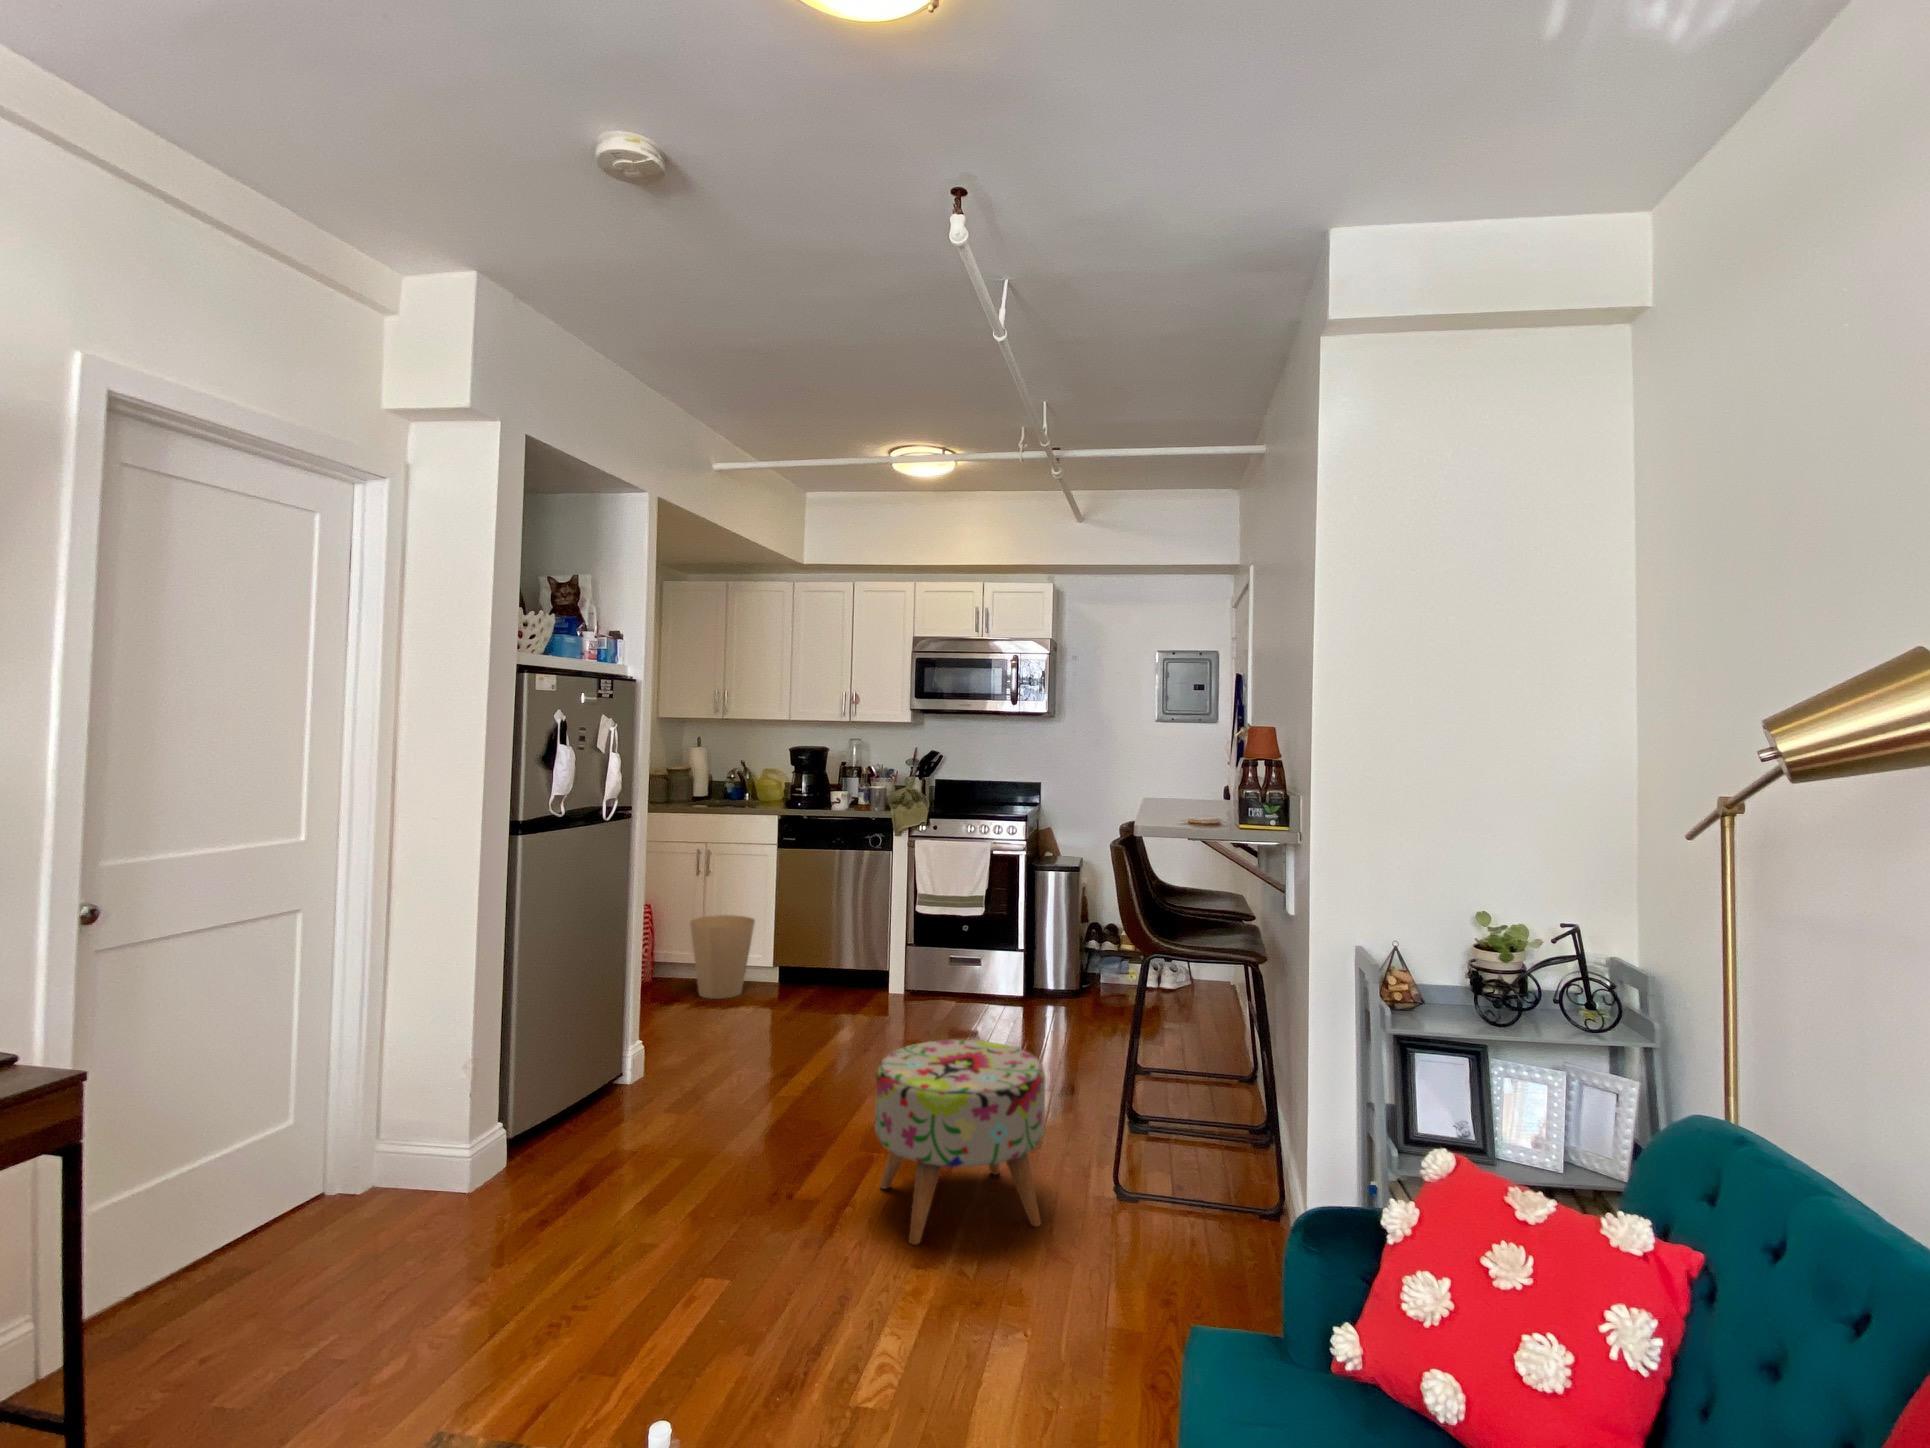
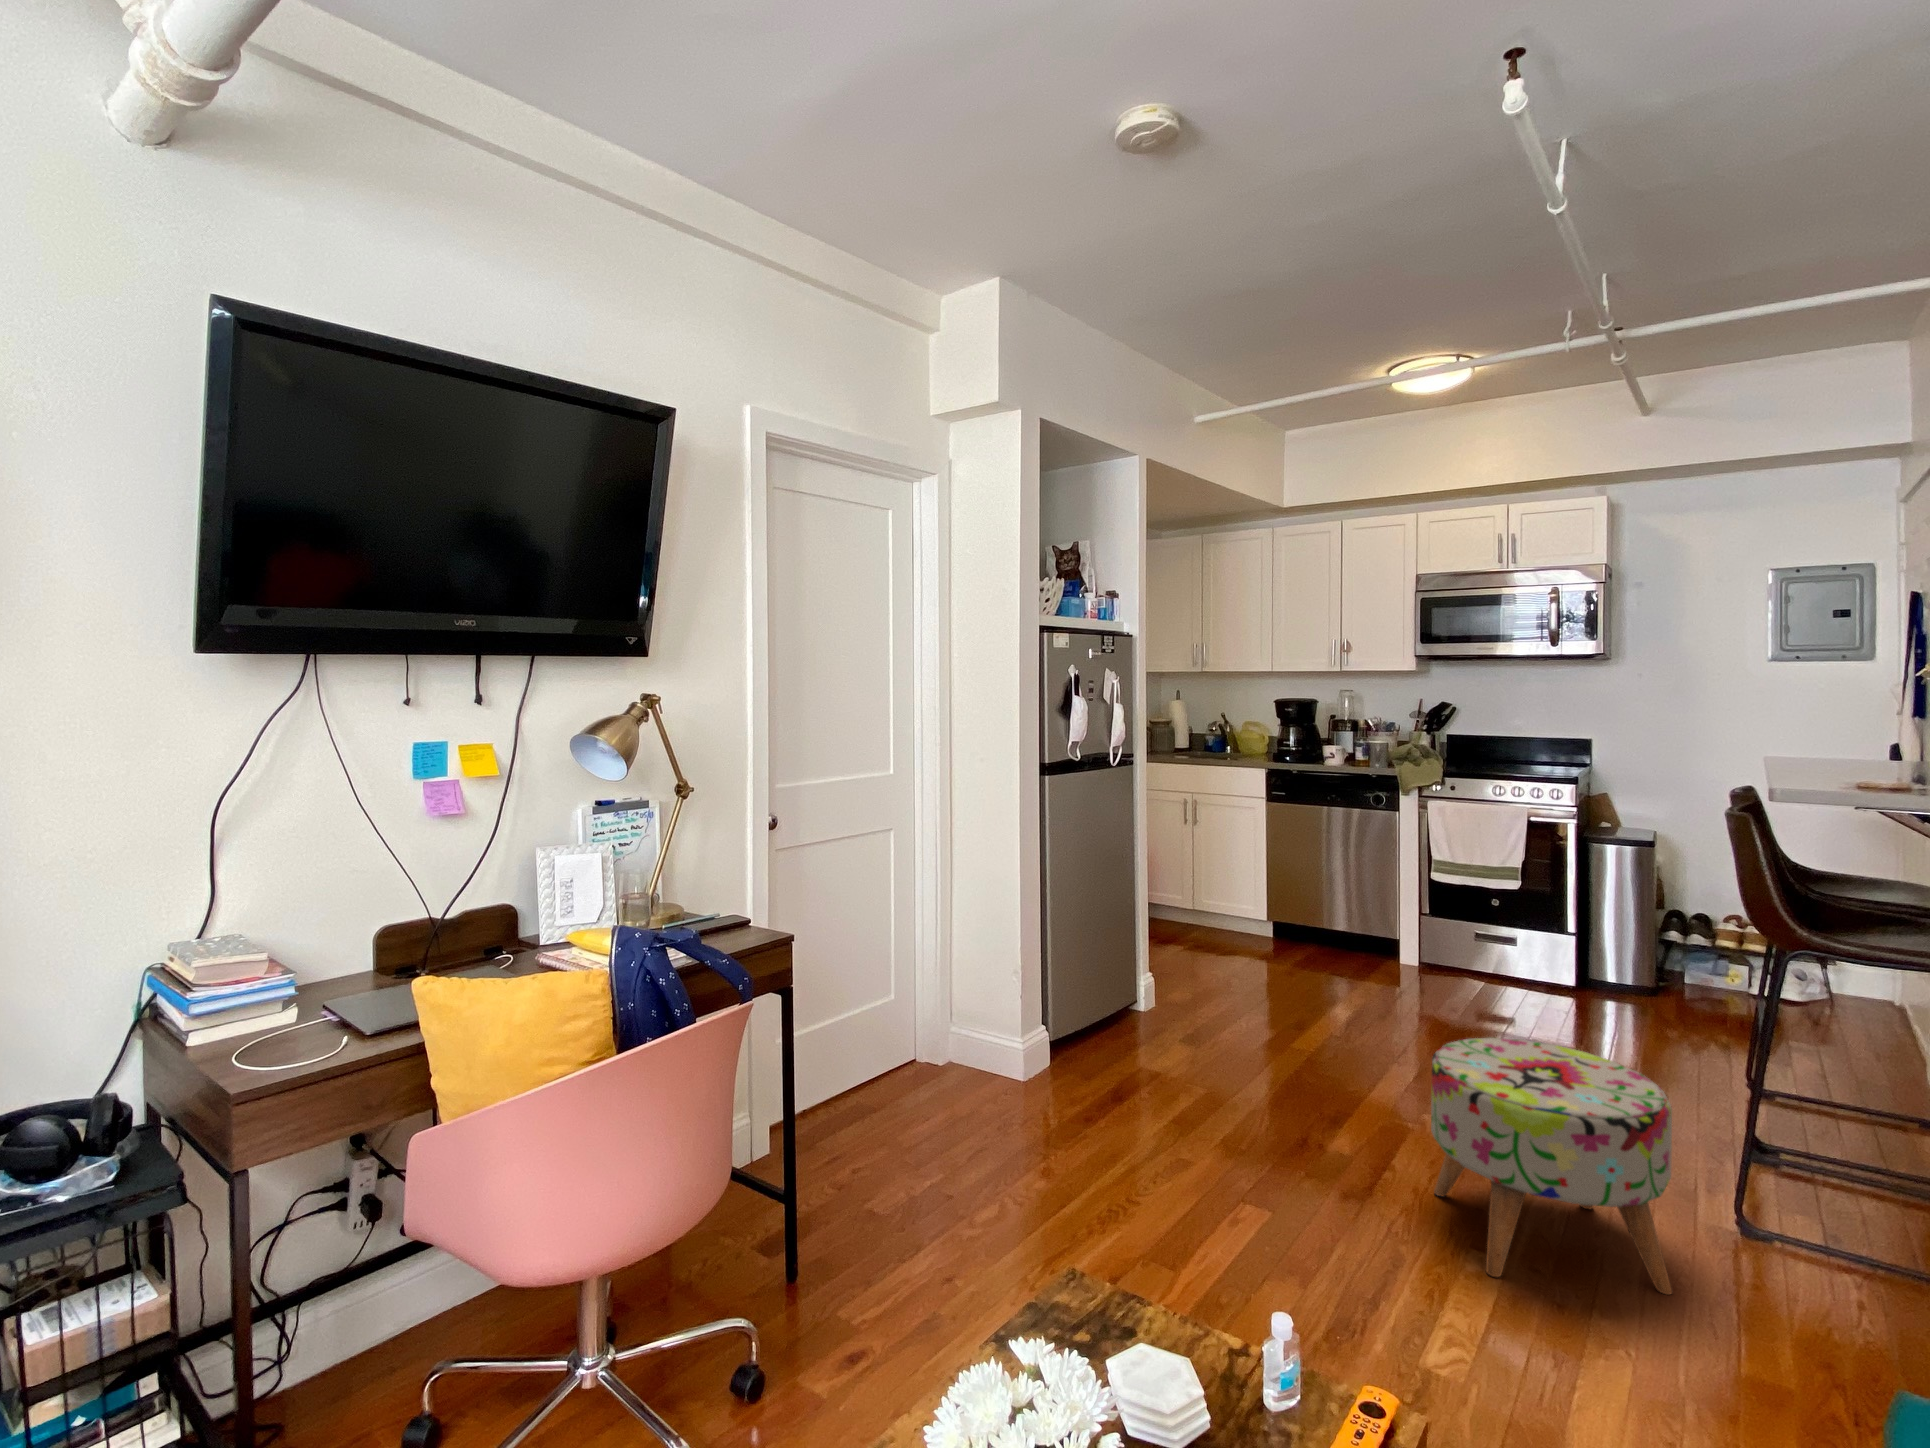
trash can: present [690,915,755,999] -> none [1183,867,1248,949]

